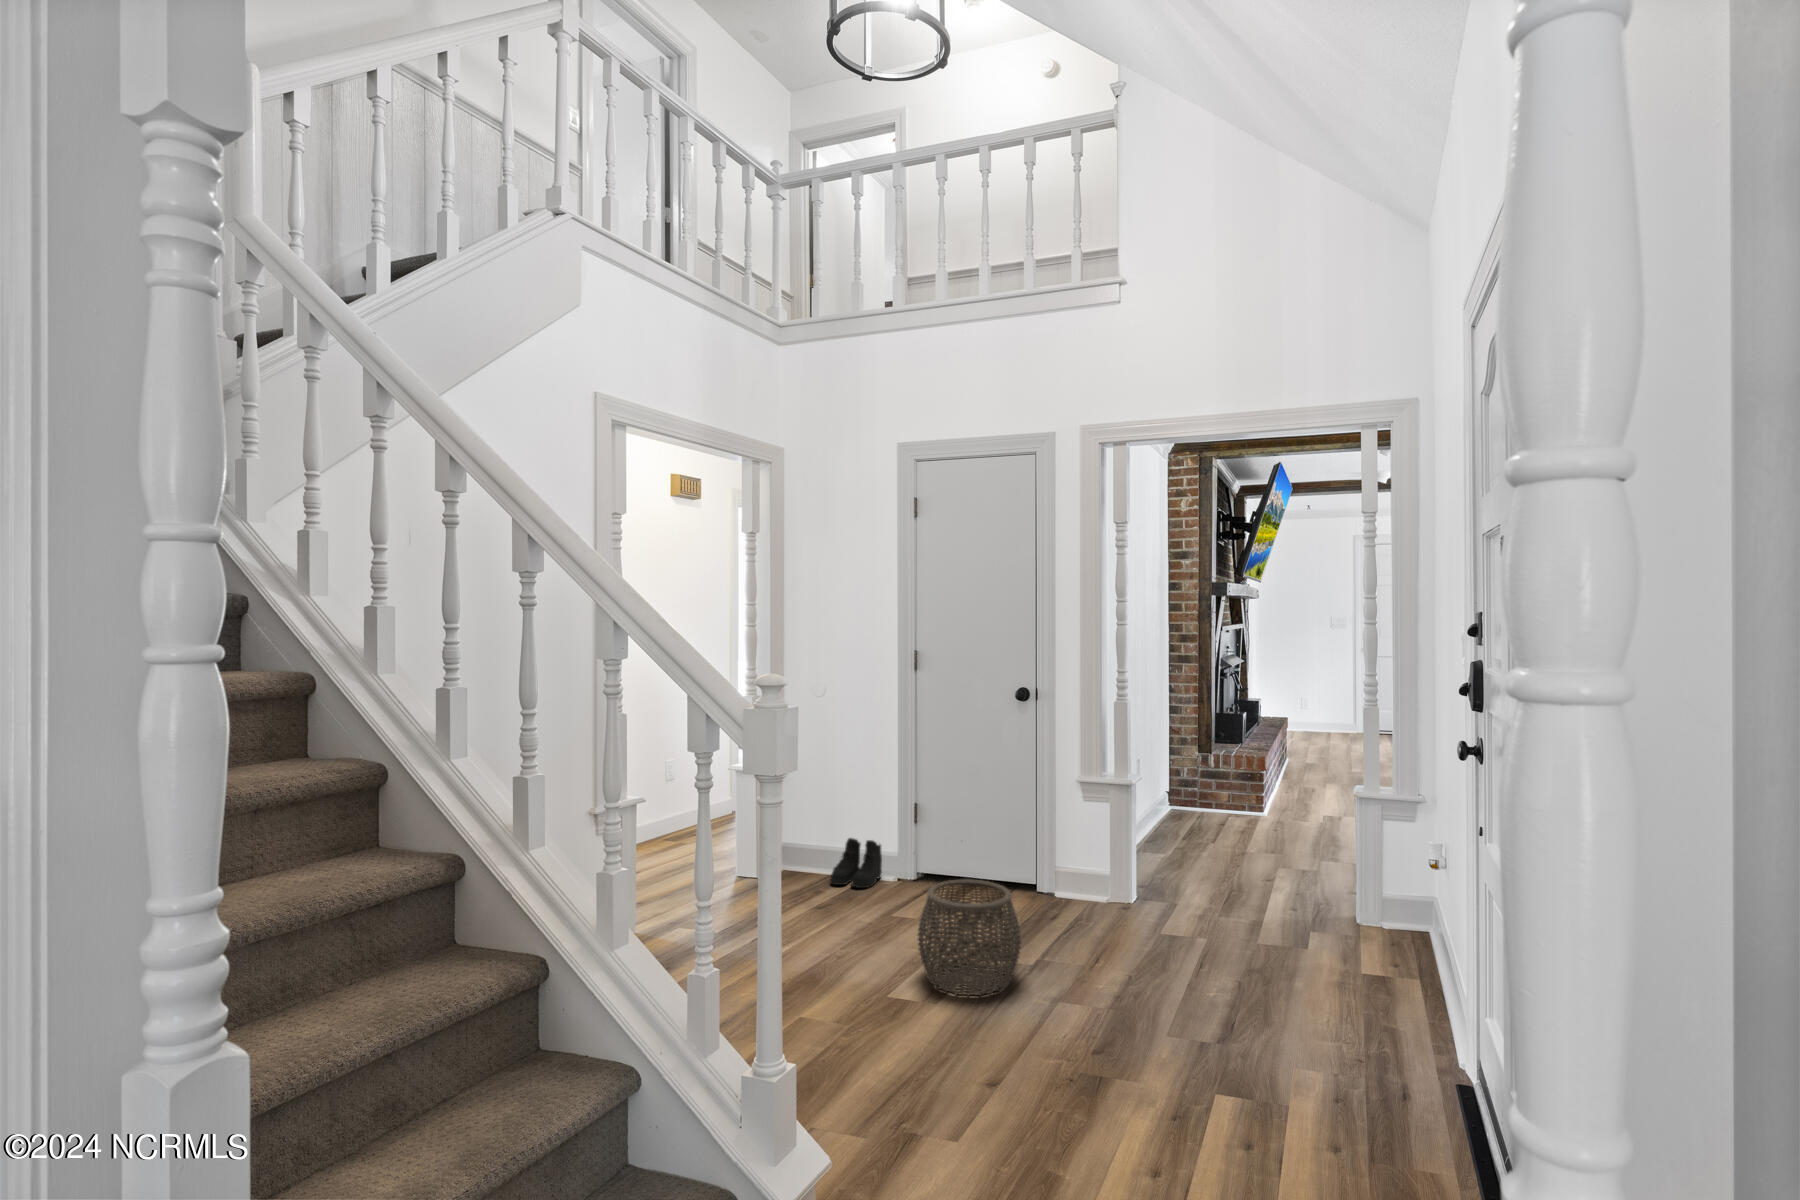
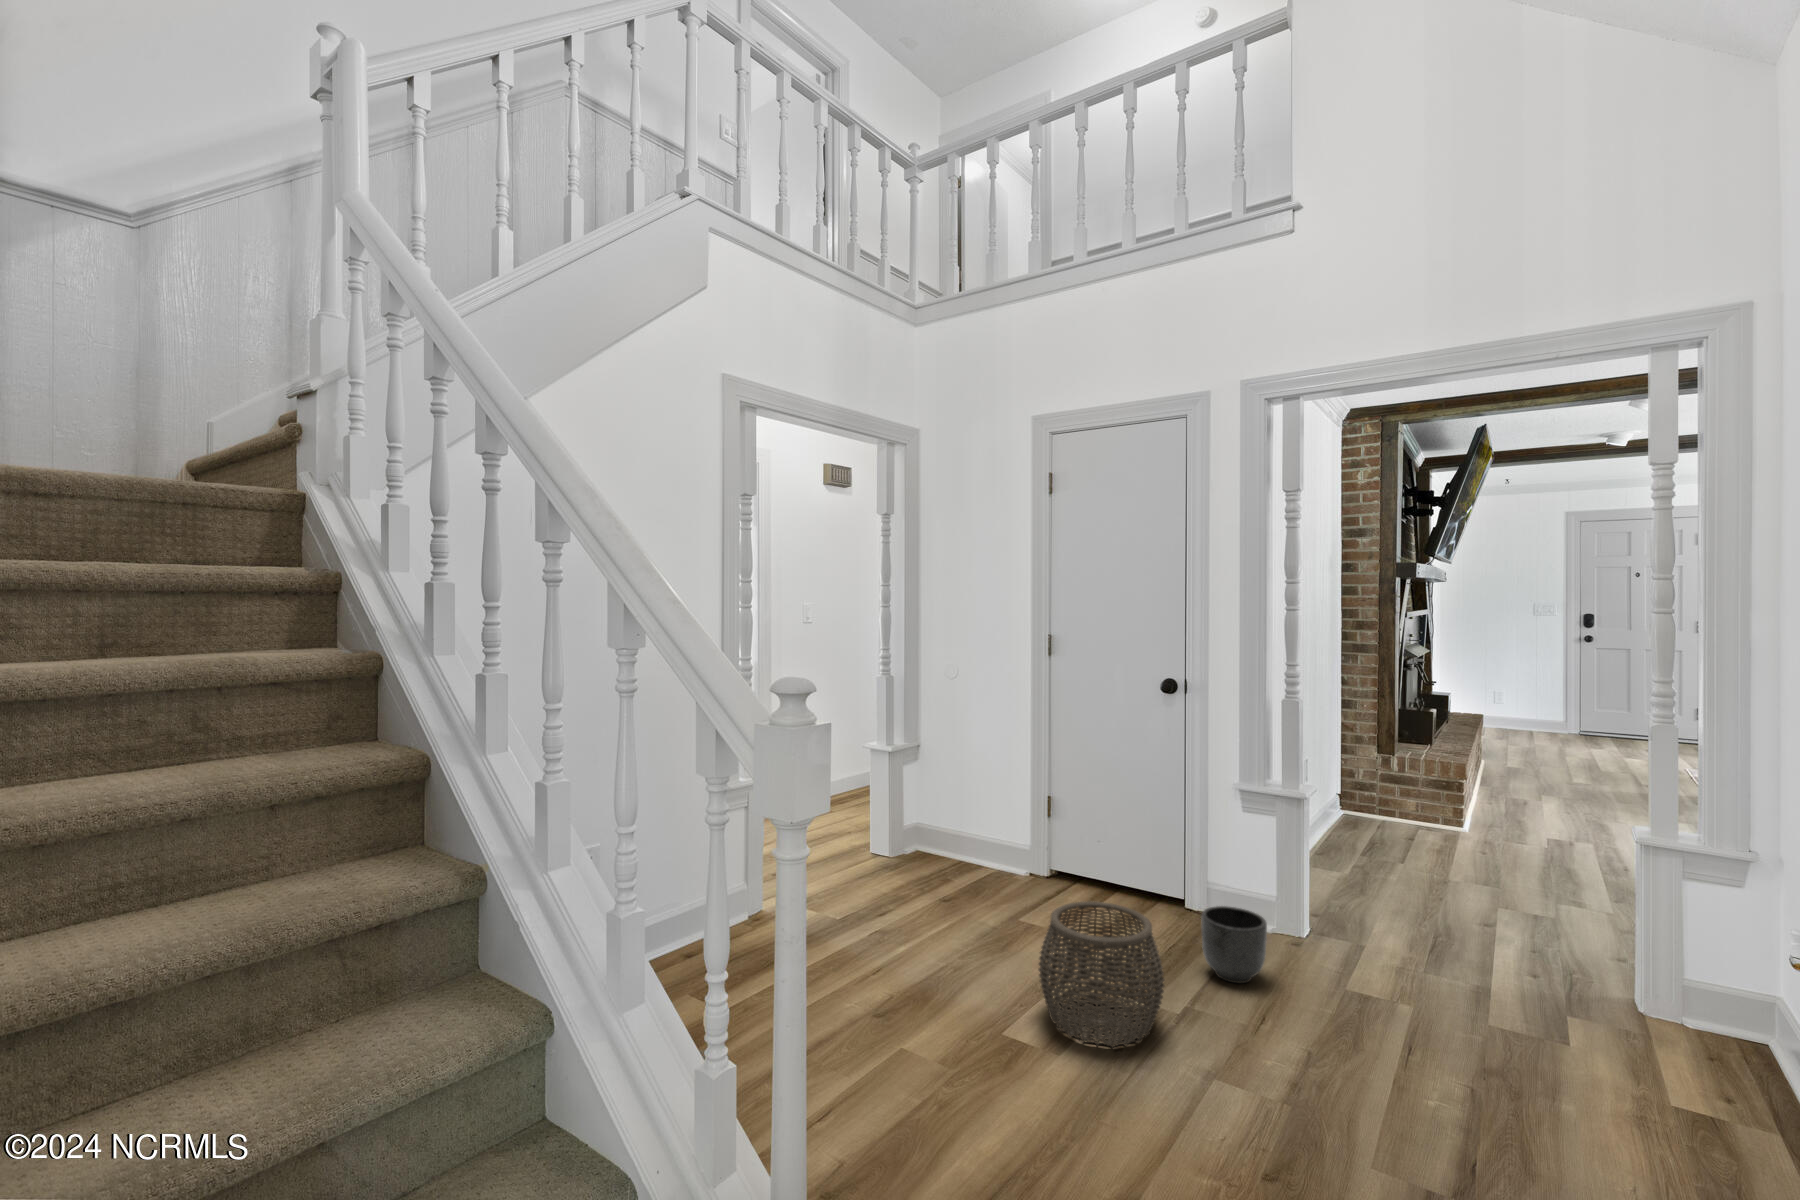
boots: present [830,838,882,888] -> none [956,833,1013,890]
planter: none [1050,881,1103,944] -> present [1201,906,1267,983]

